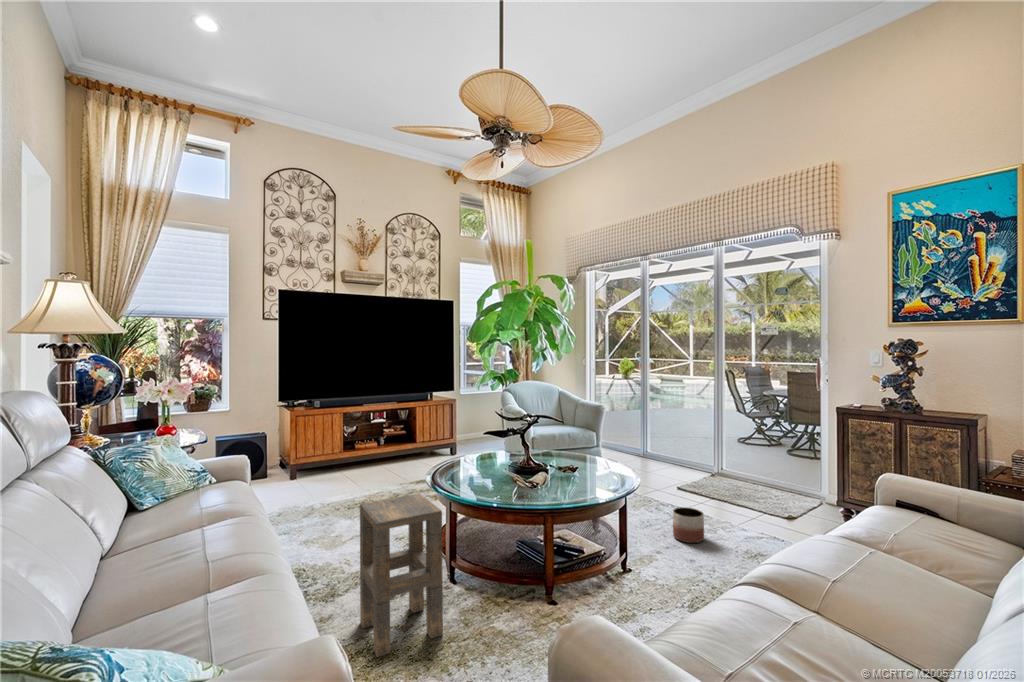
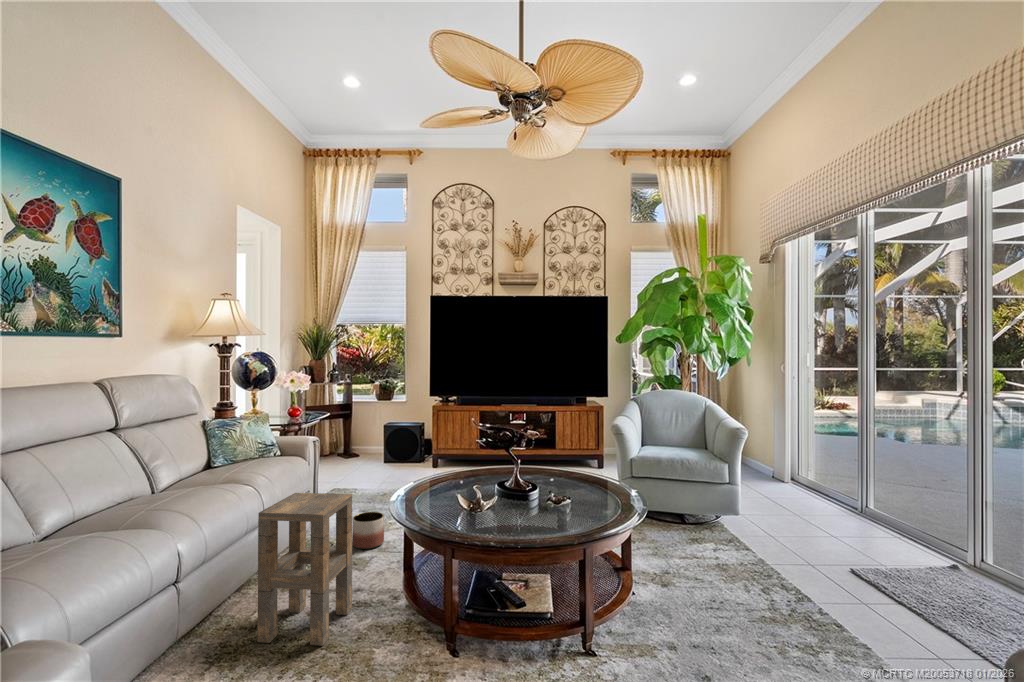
planter: present [673,507,704,543] -> present [352,512,384,549]

